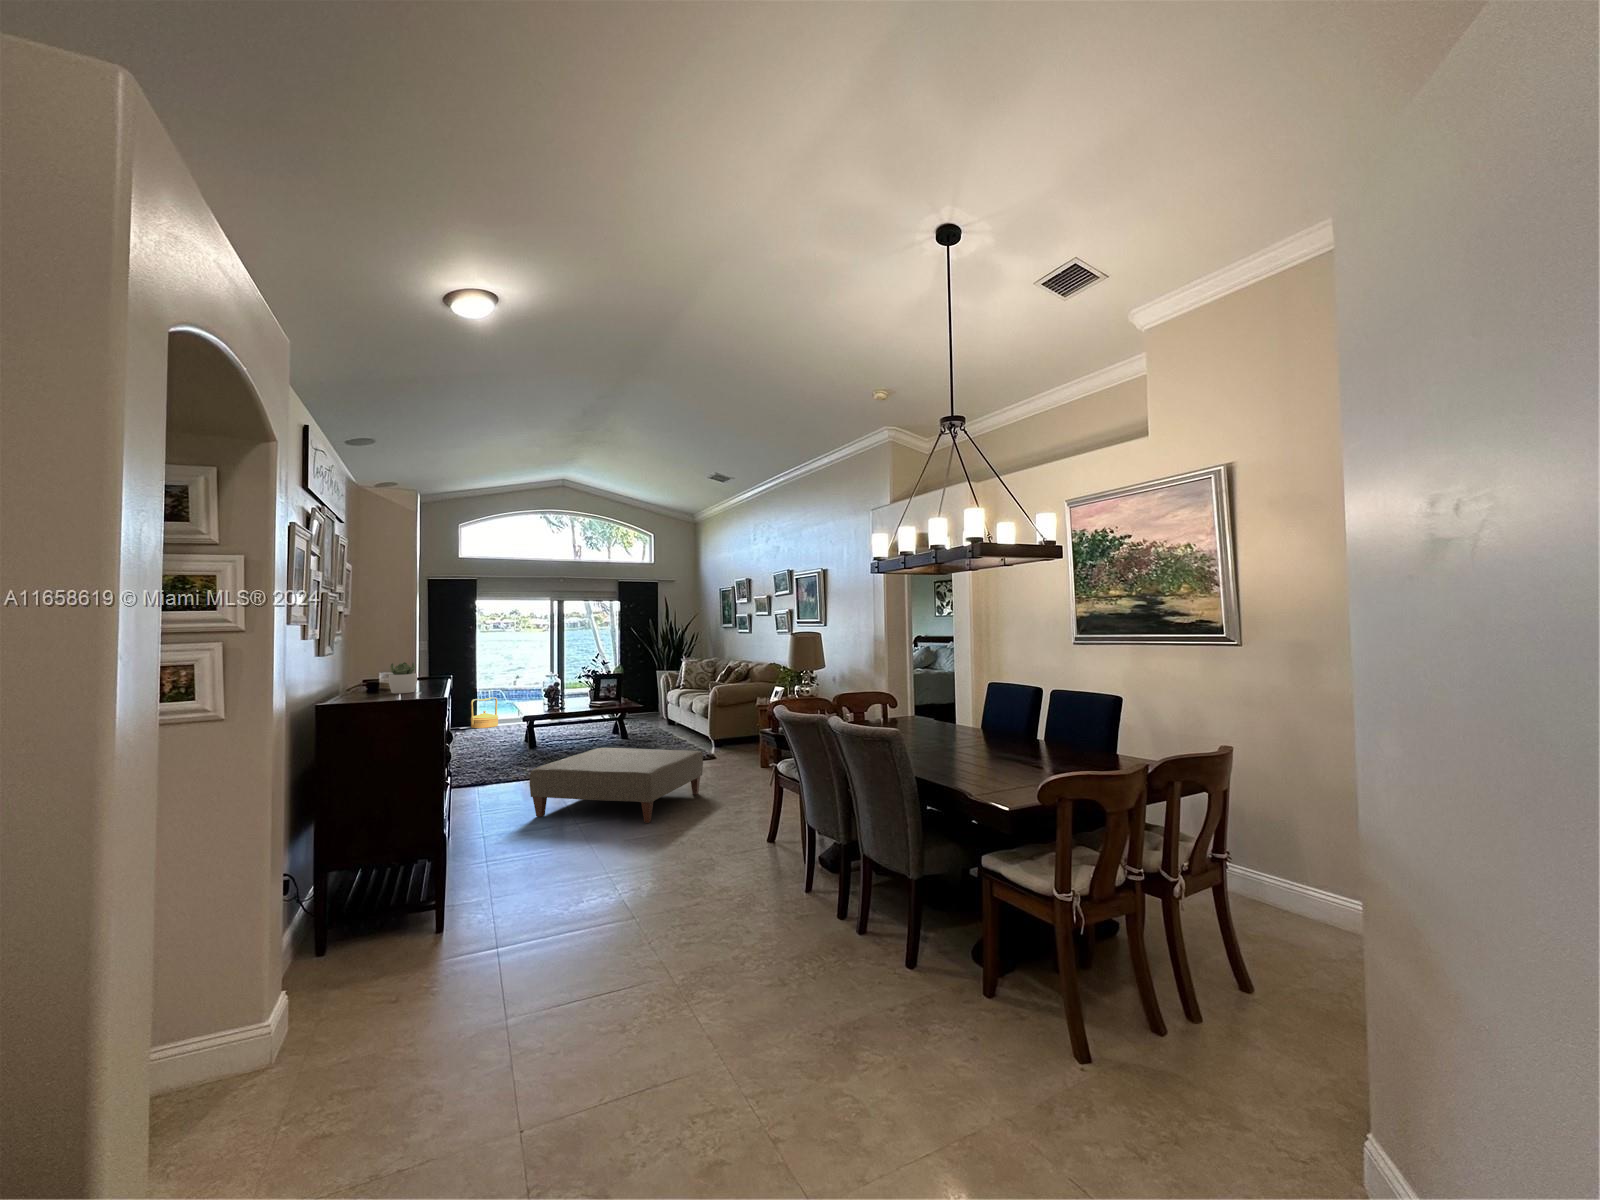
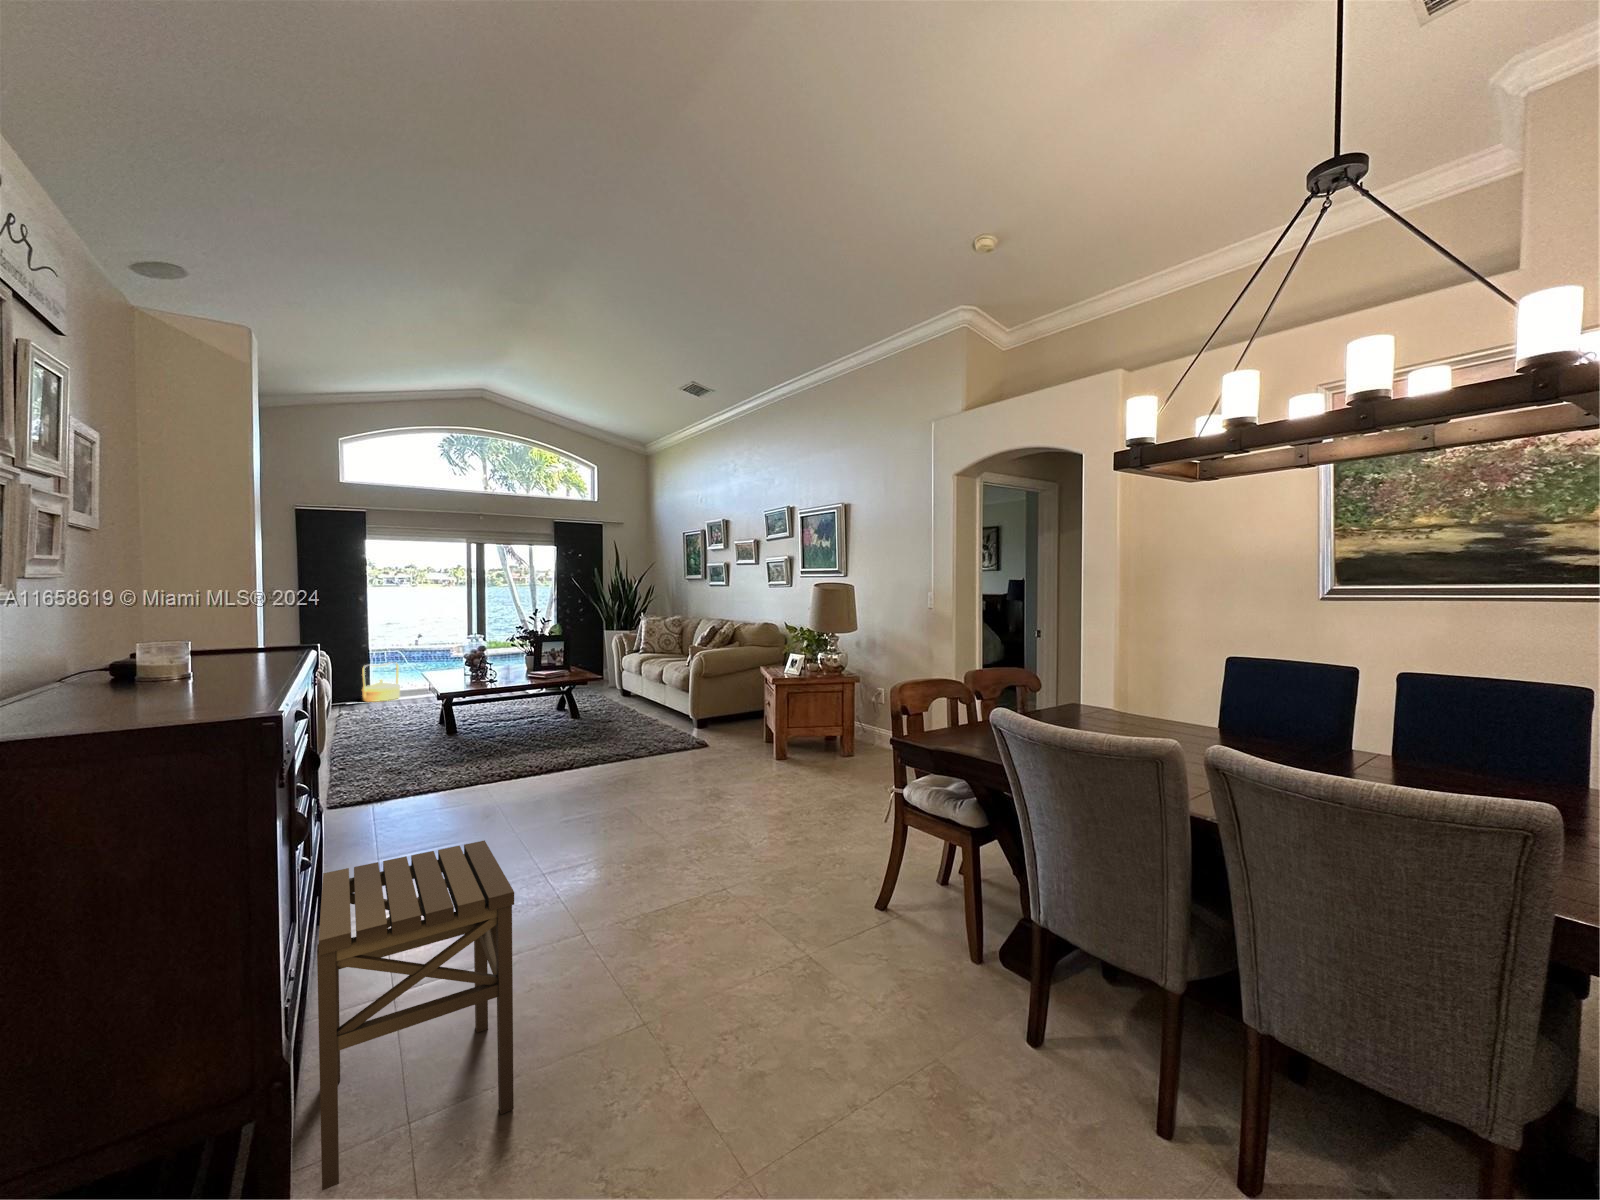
succulent plant: present [388,662,417,694] -> none [111,615,194,690]
ottoman: present [530,748,703,823] -> none [460,749,733,894]
side table: none [467,768,543,888] -> present [317,840,514,1190]

